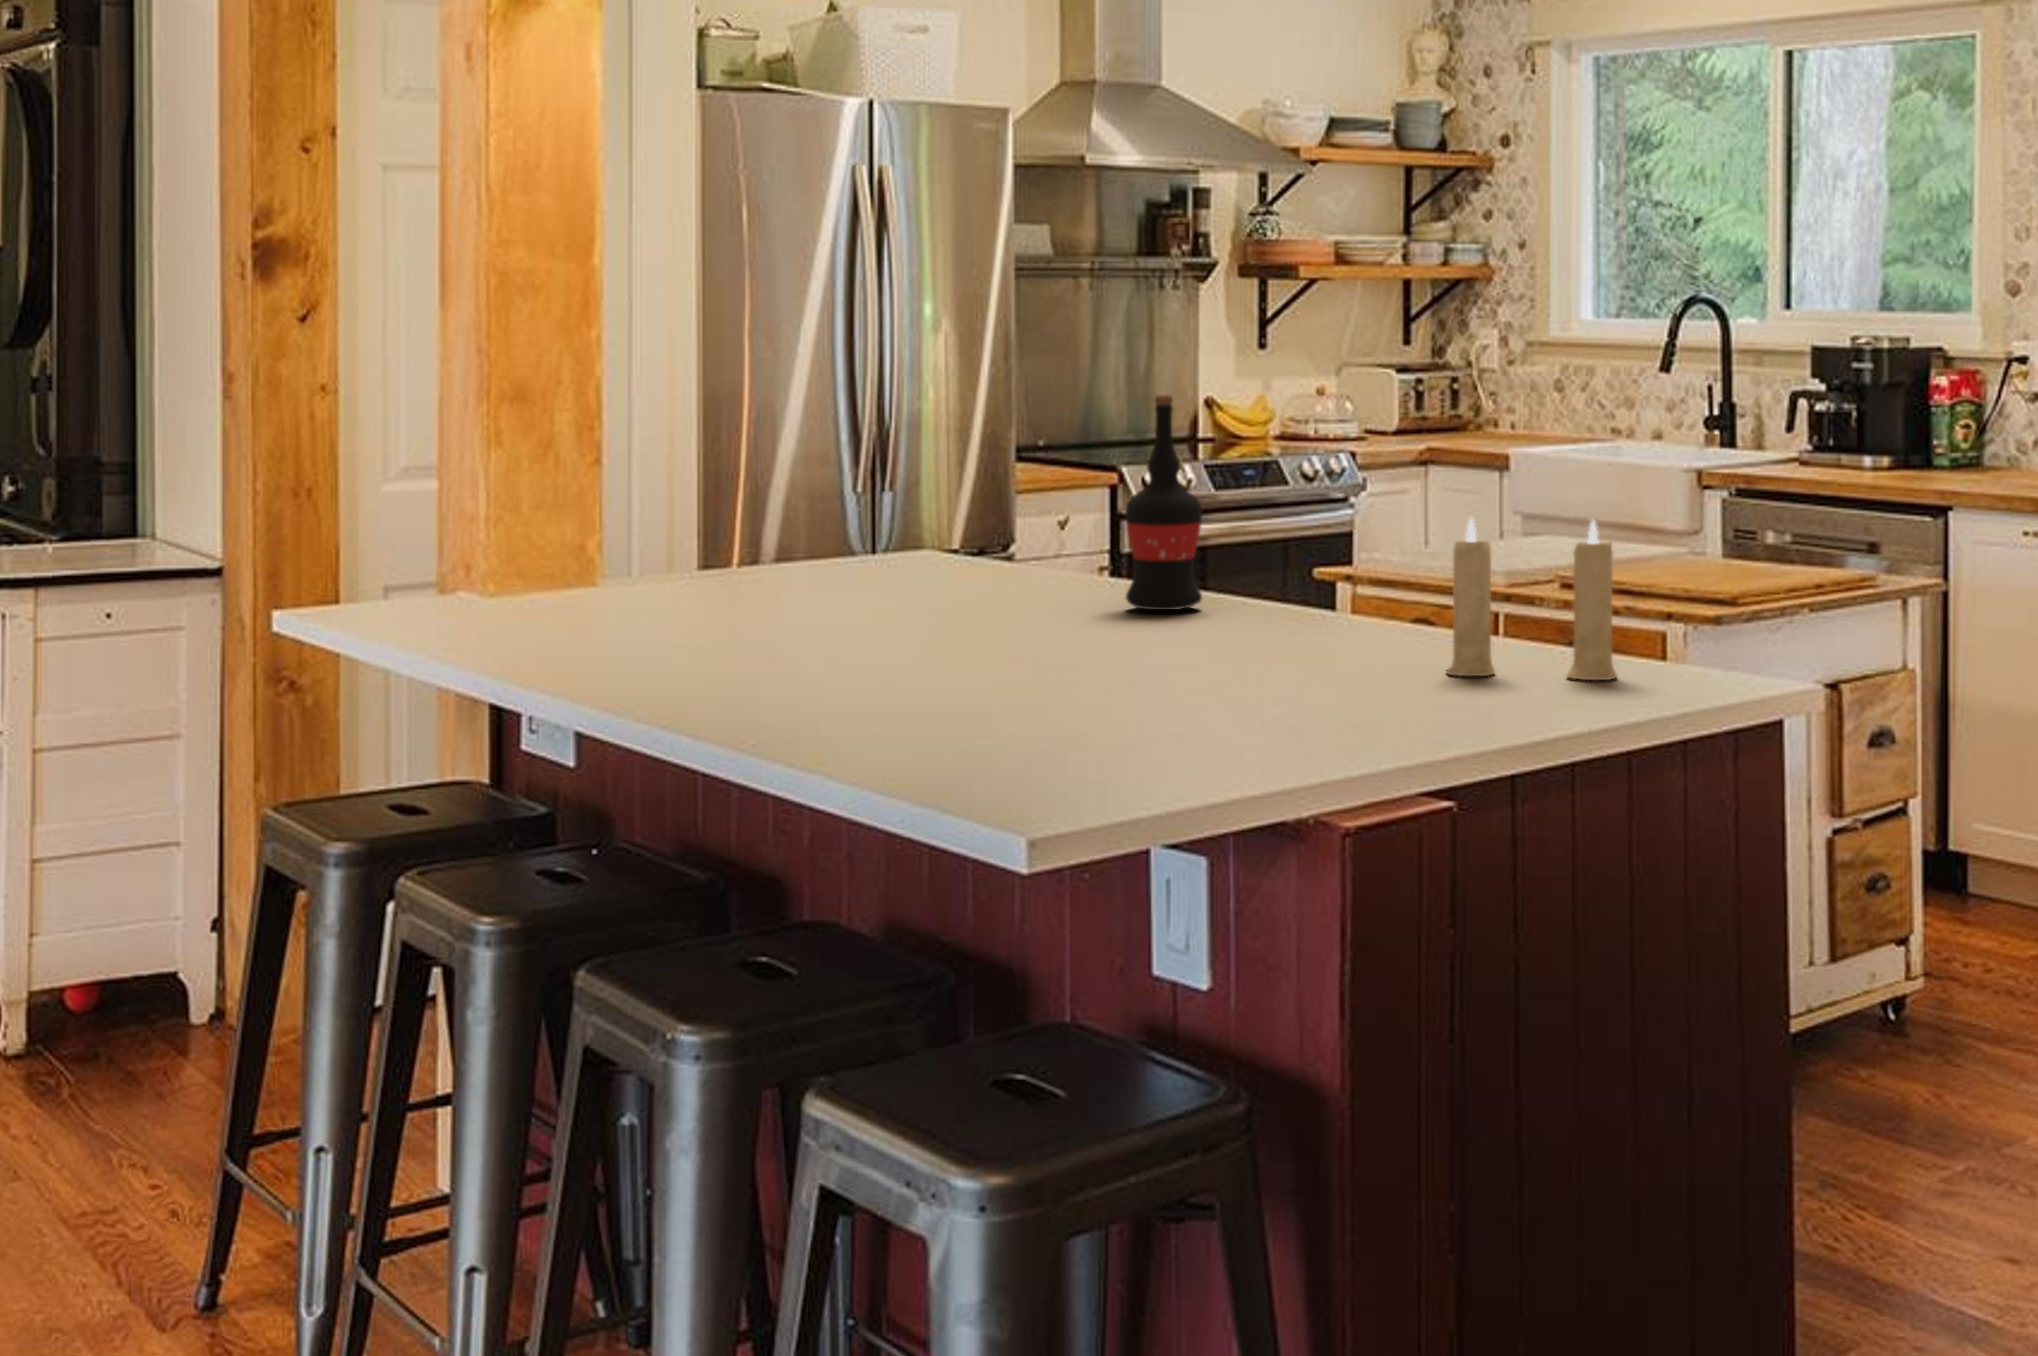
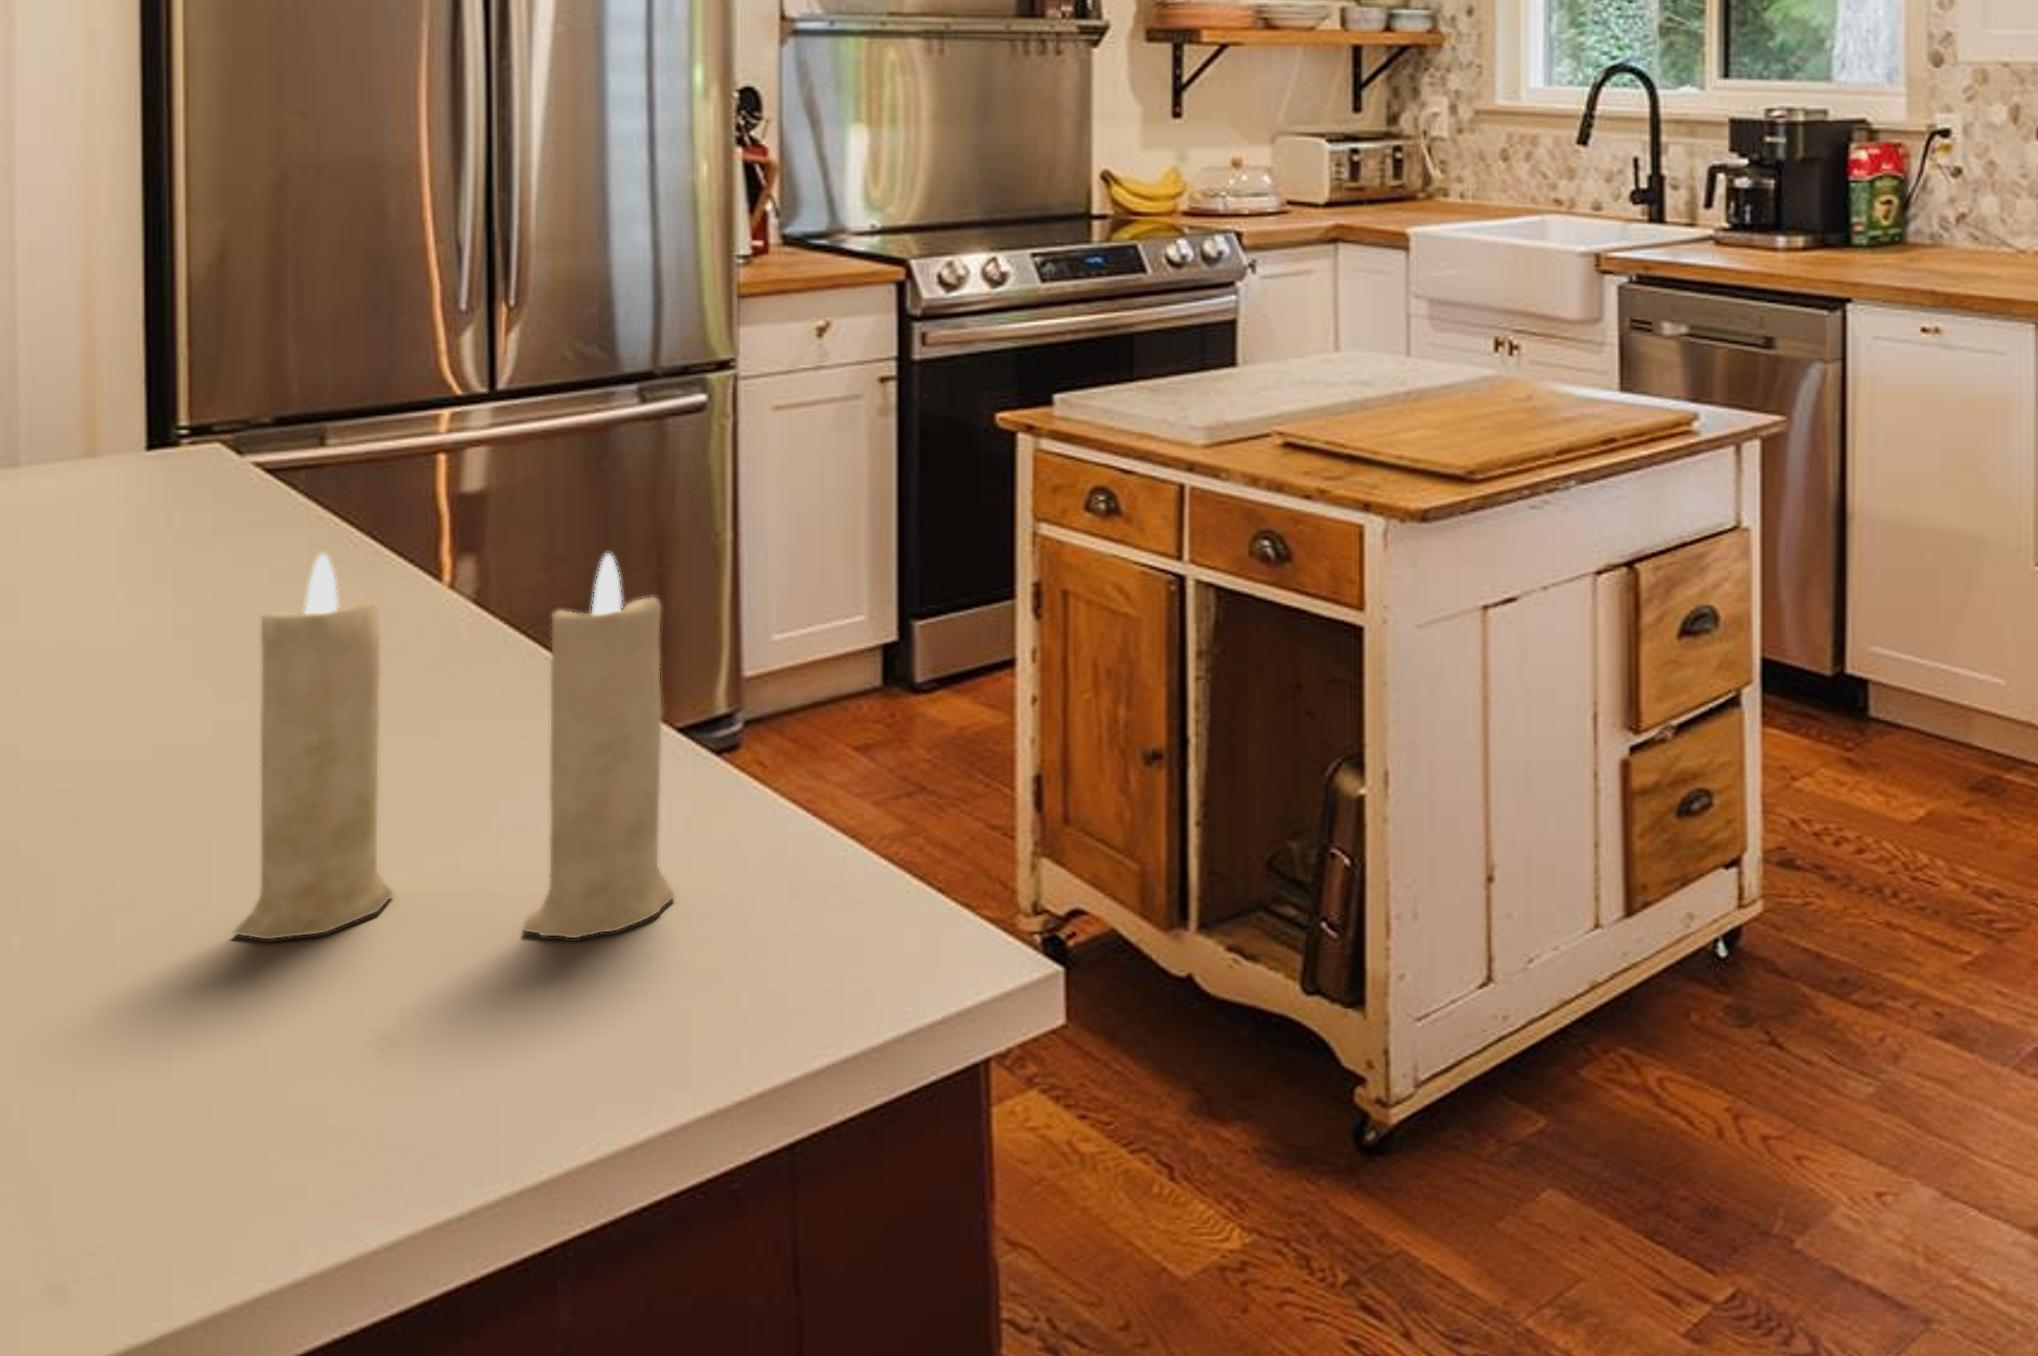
wine bottle: present [1125,395,1202,610] -> none [98,229,289,634]

